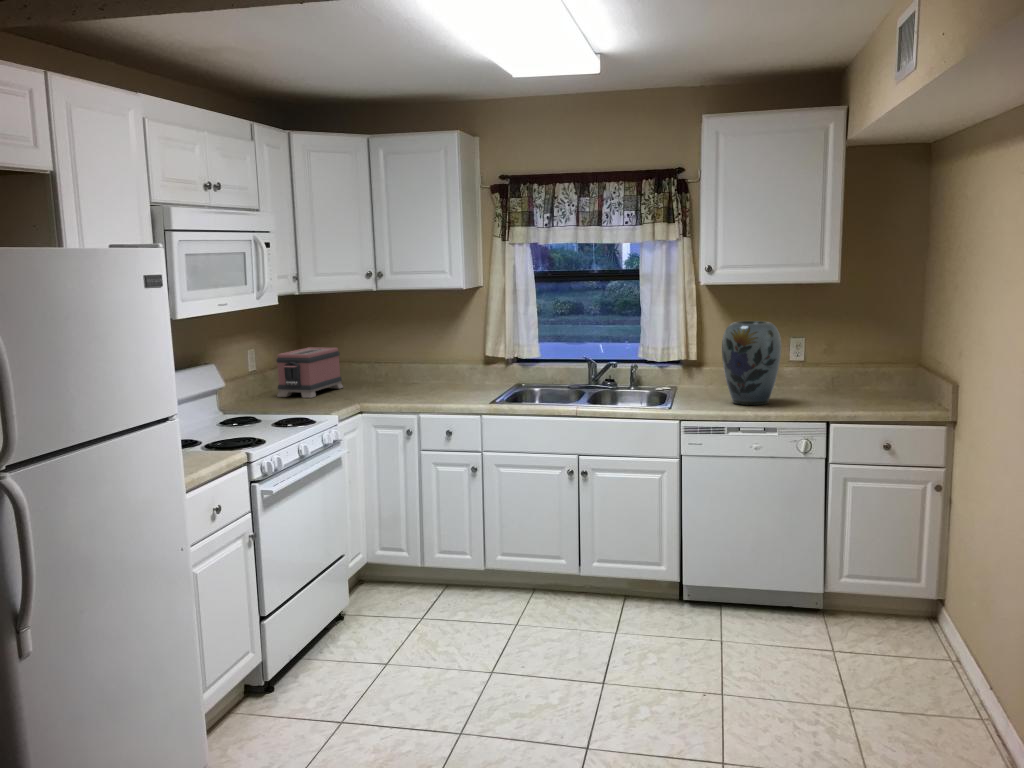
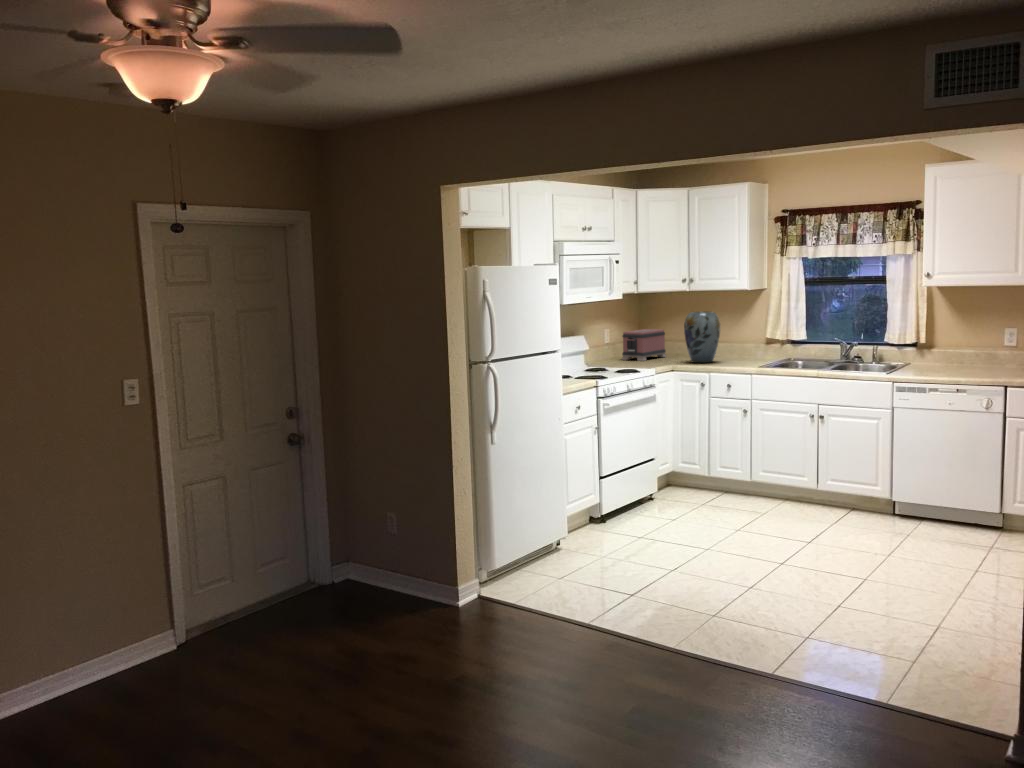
vase: present [722,321,782,405] -> present [684,312,720,363]

